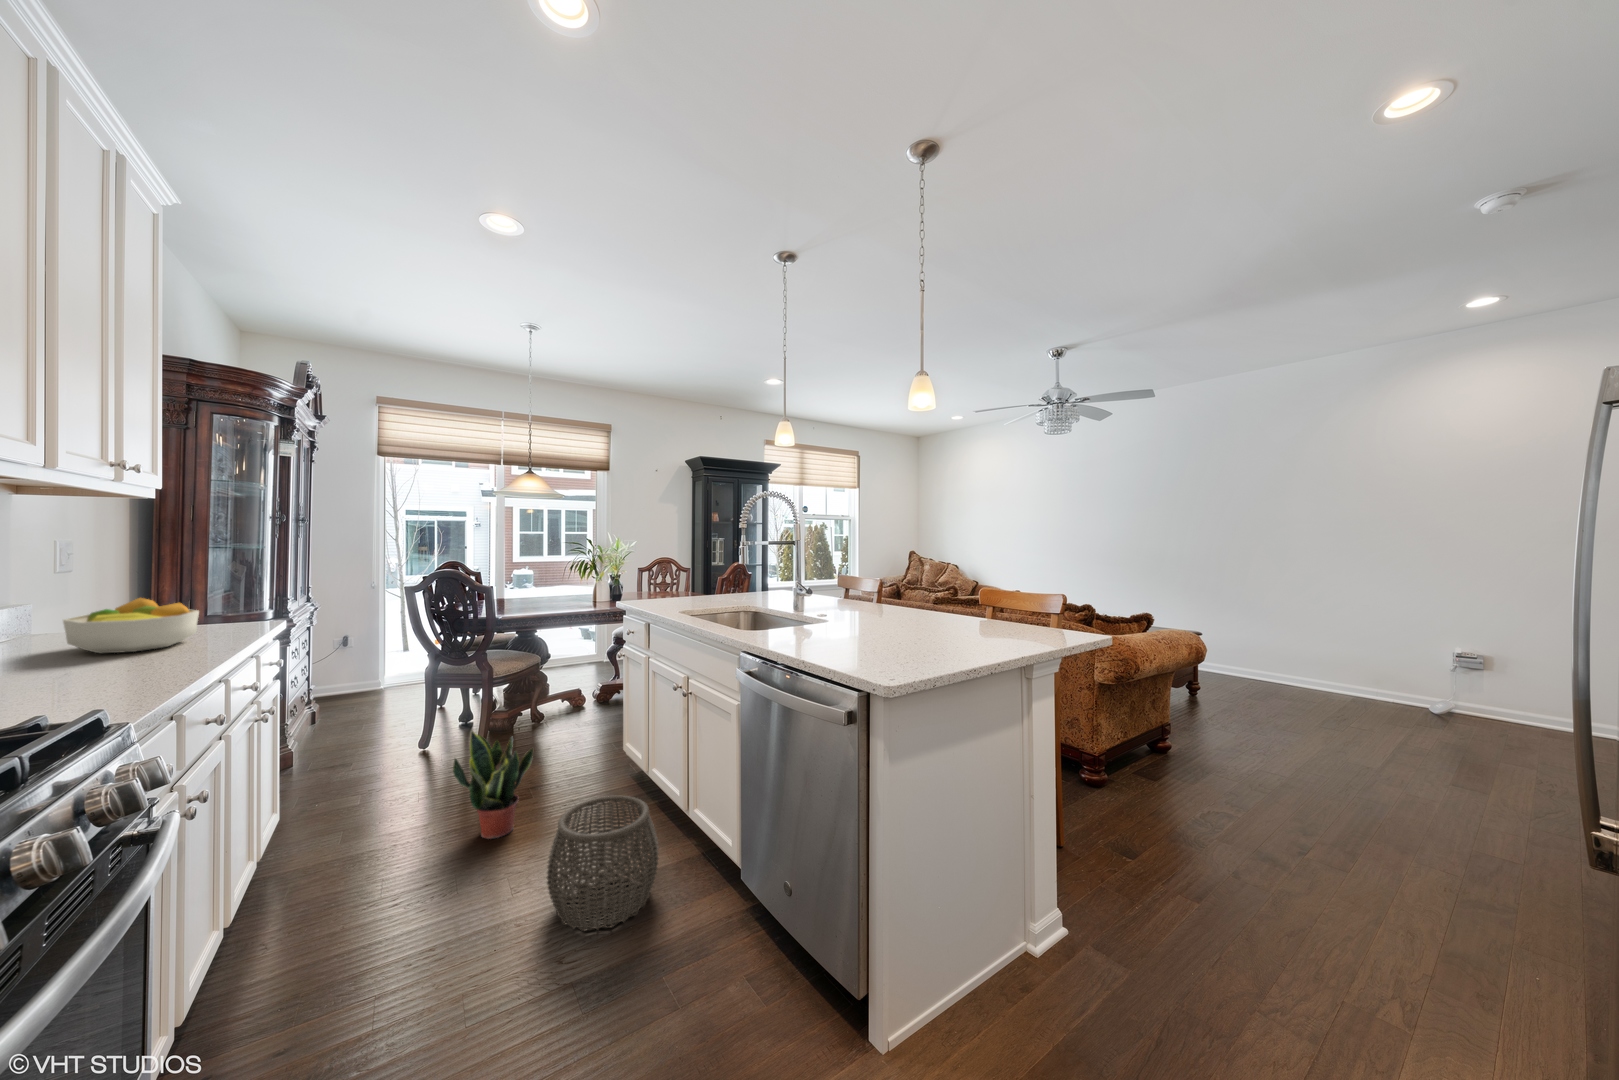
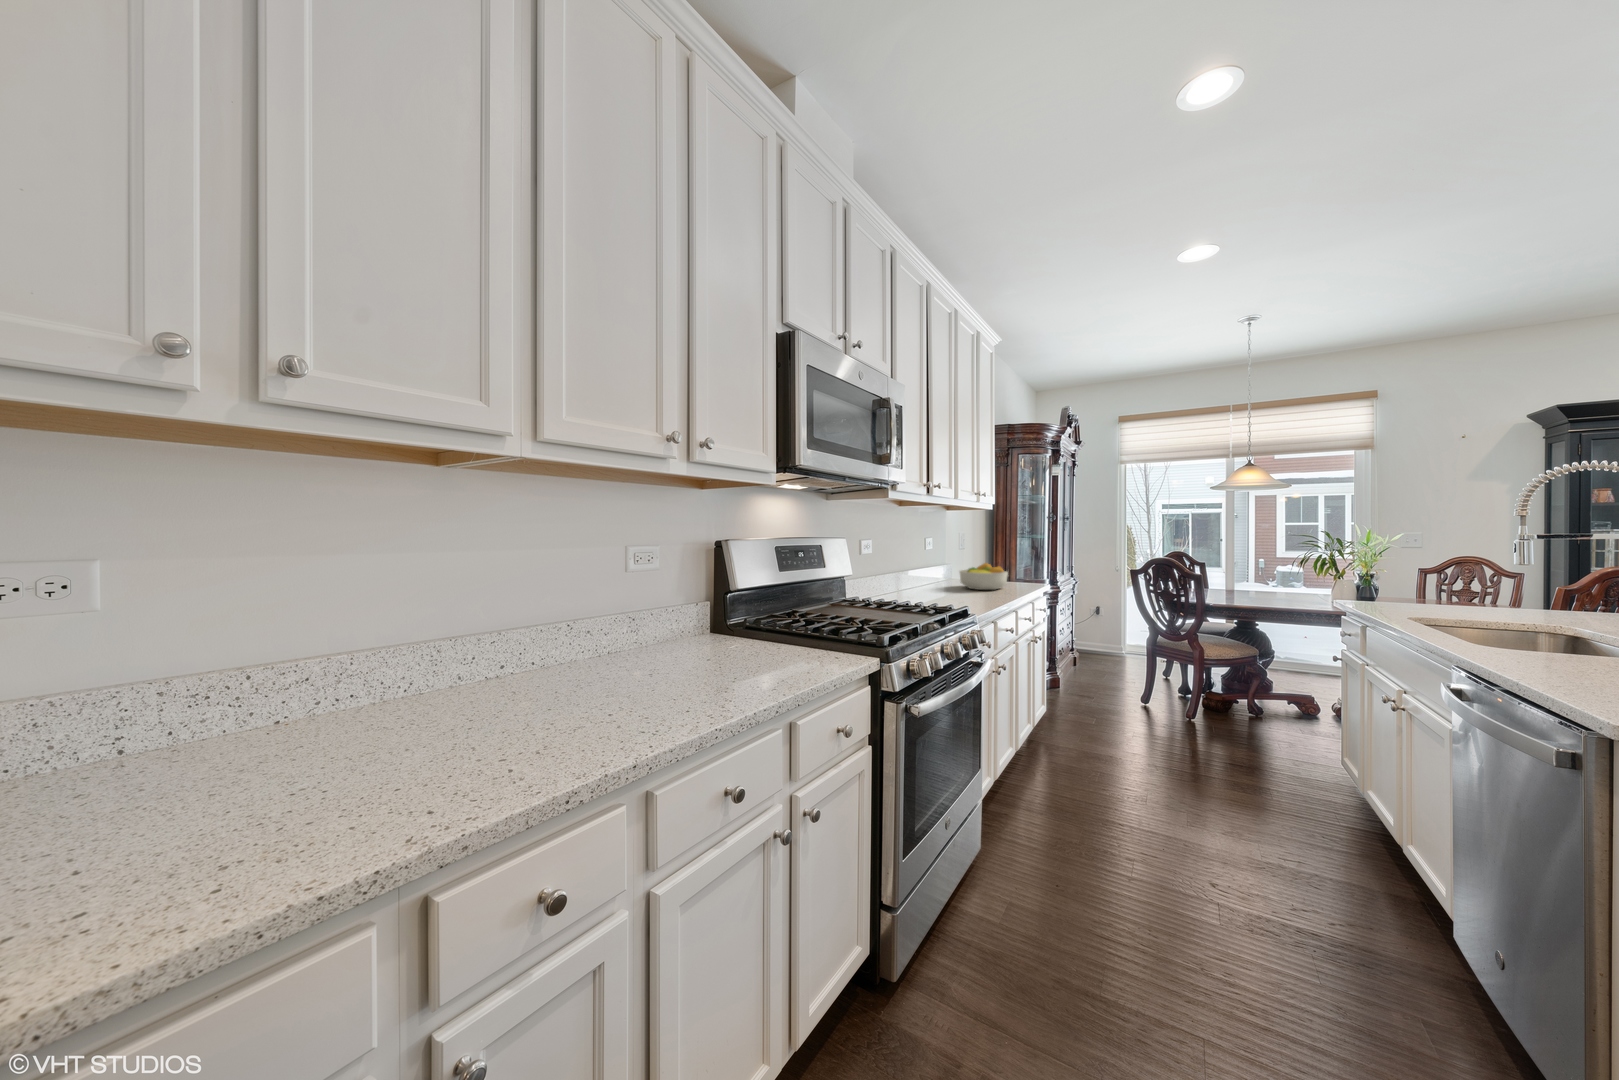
potted plant: present [453,731,533,839] -> none [1154,687,1230,788]
woven basket: present [546,796,659,931] -> none [1220,778,1360,910]

